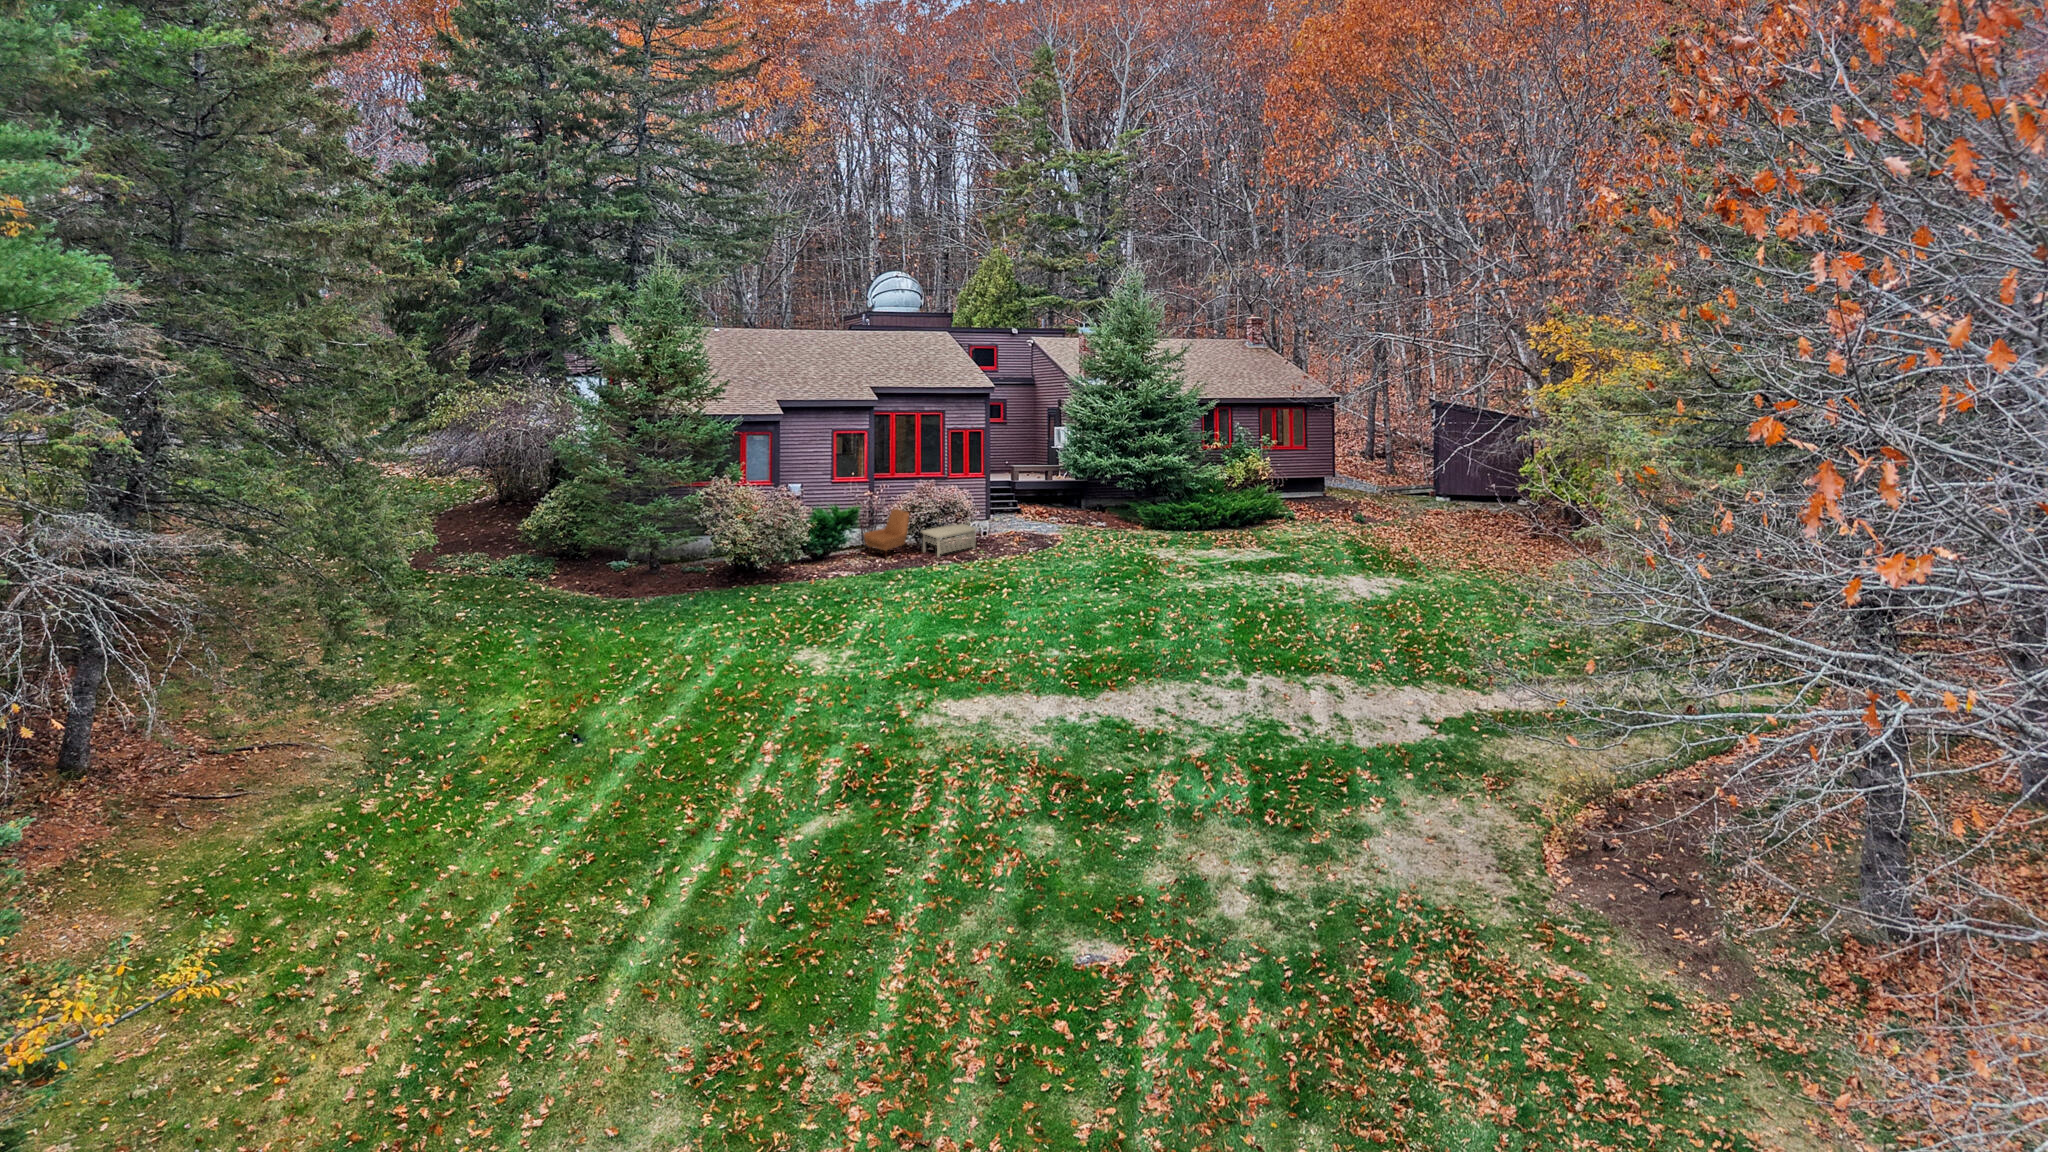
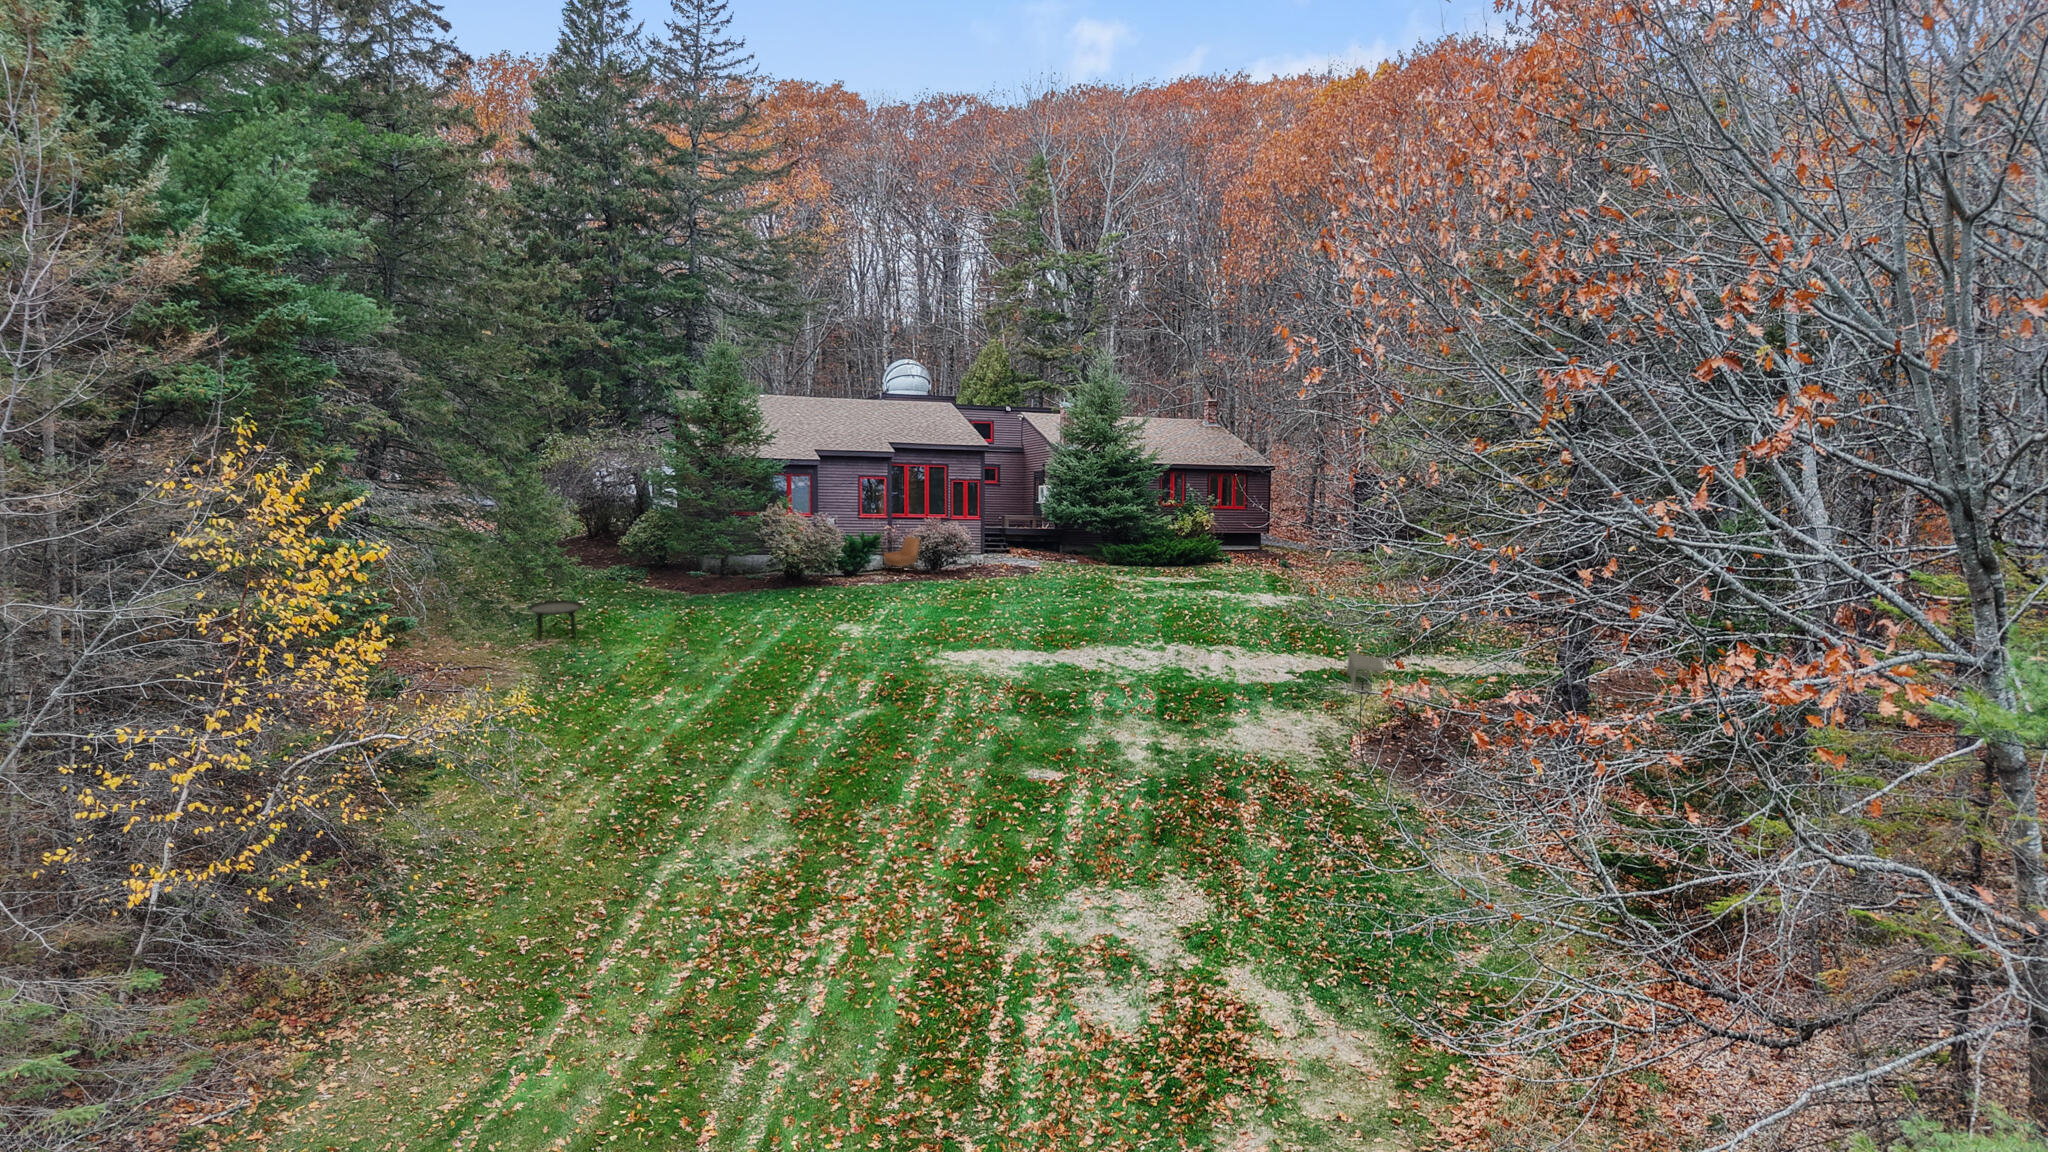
storage bench: present [922,524,976,557] -> present [1347,650,1385,689]
round table: none [363,632,443,693] -> present [528,600,582,640]

